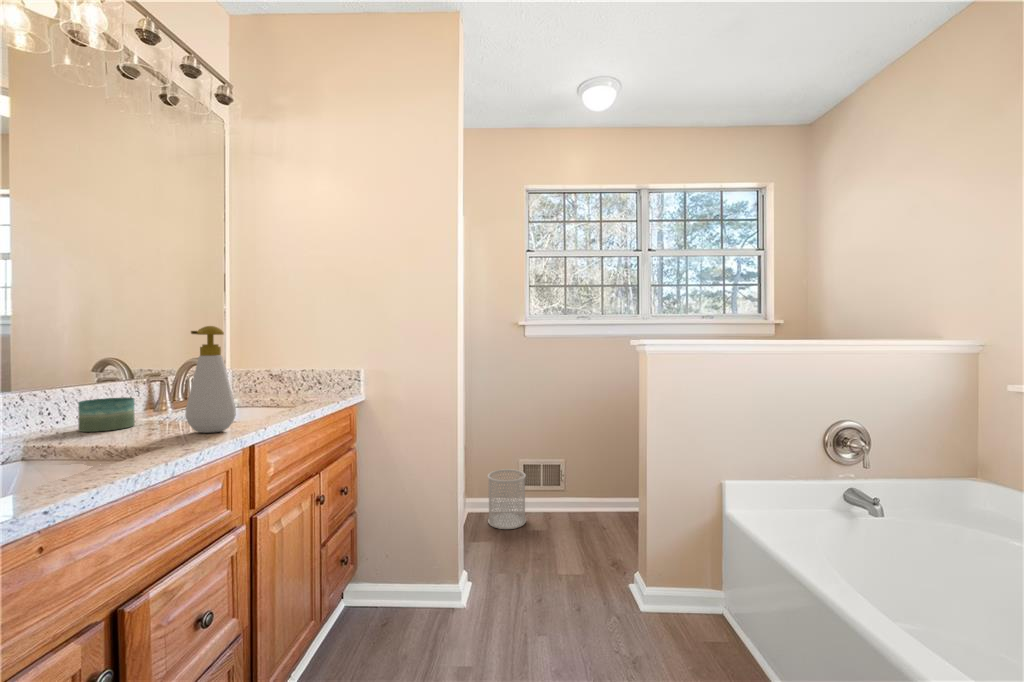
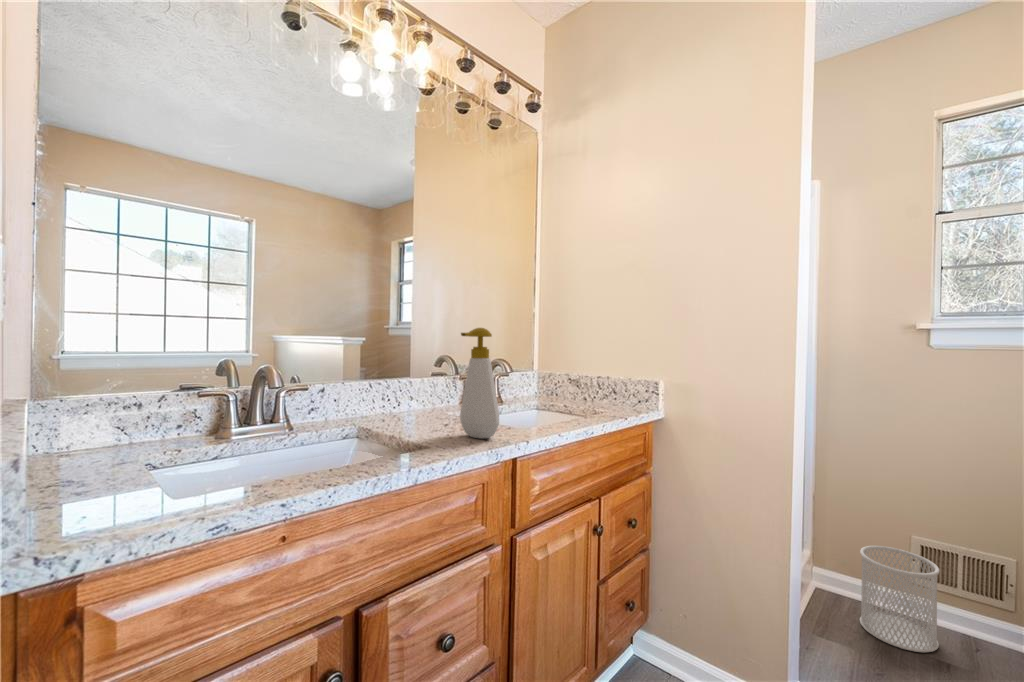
candle: present [79,398,135,432] -> none [404,392,440,421]

